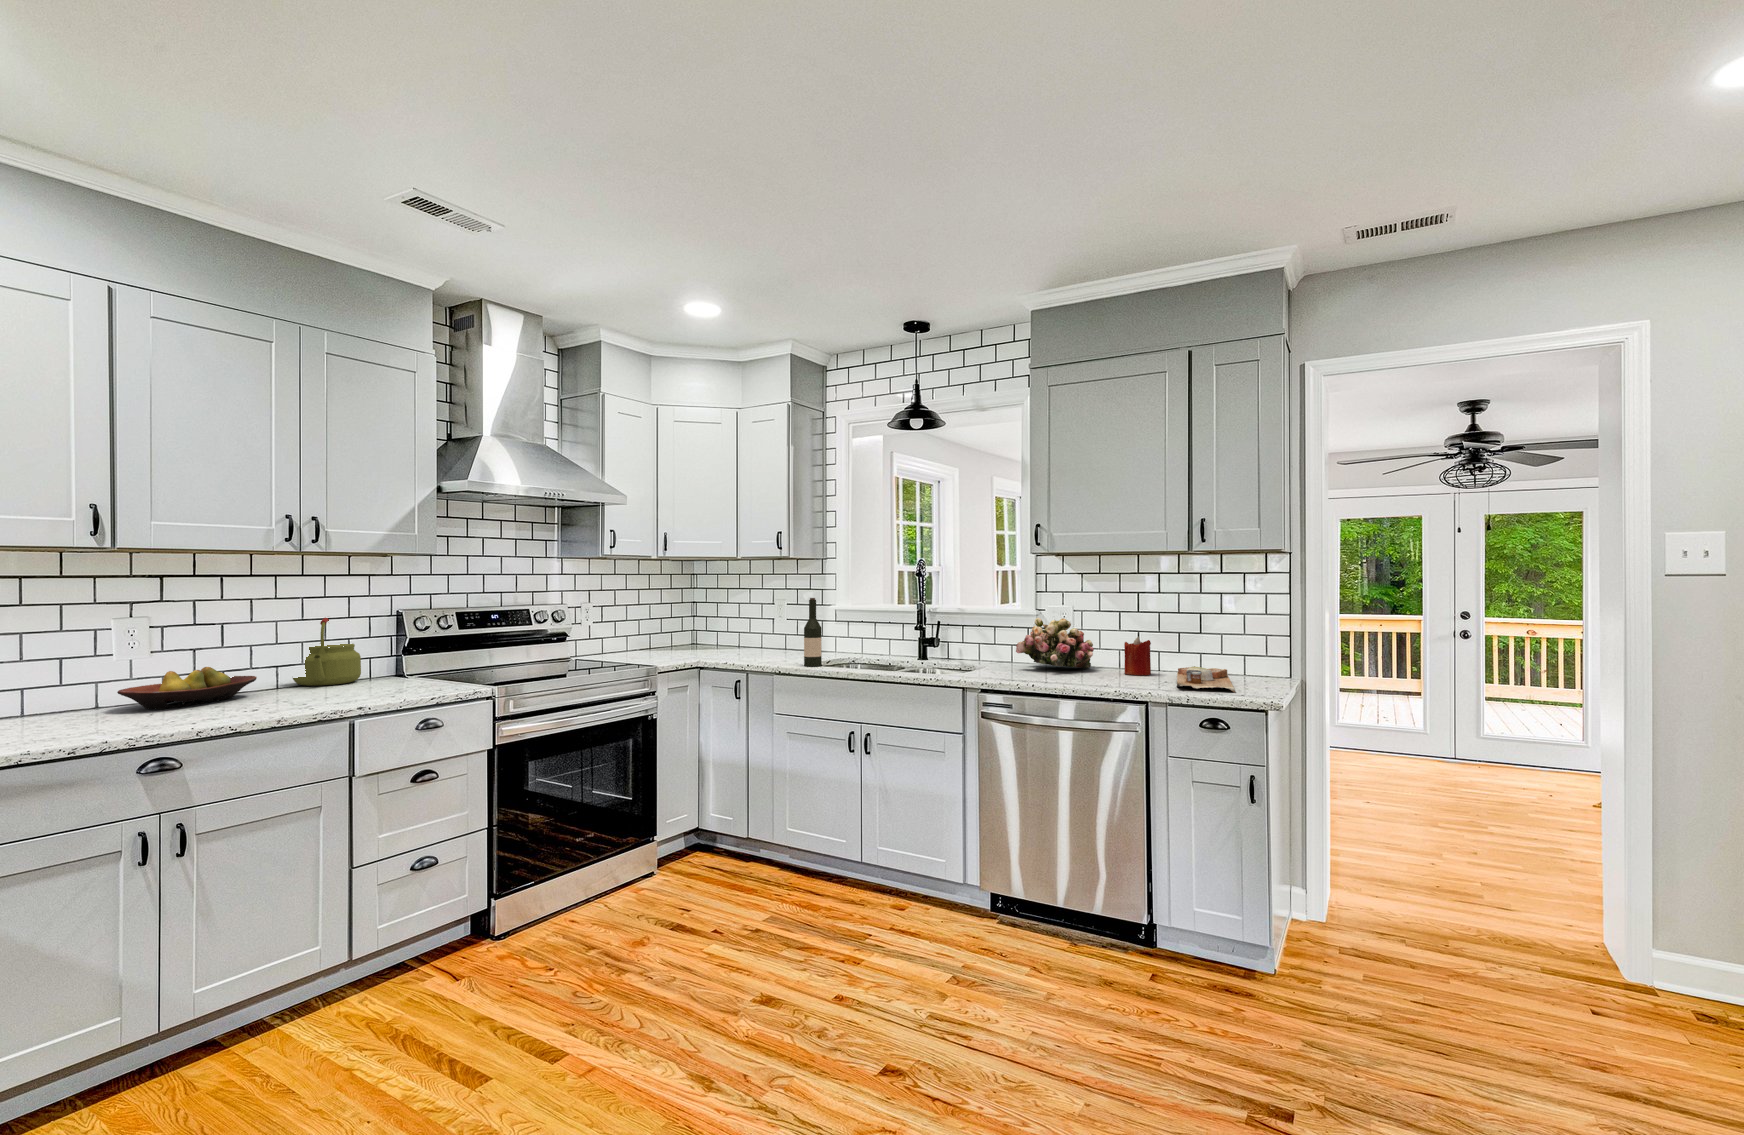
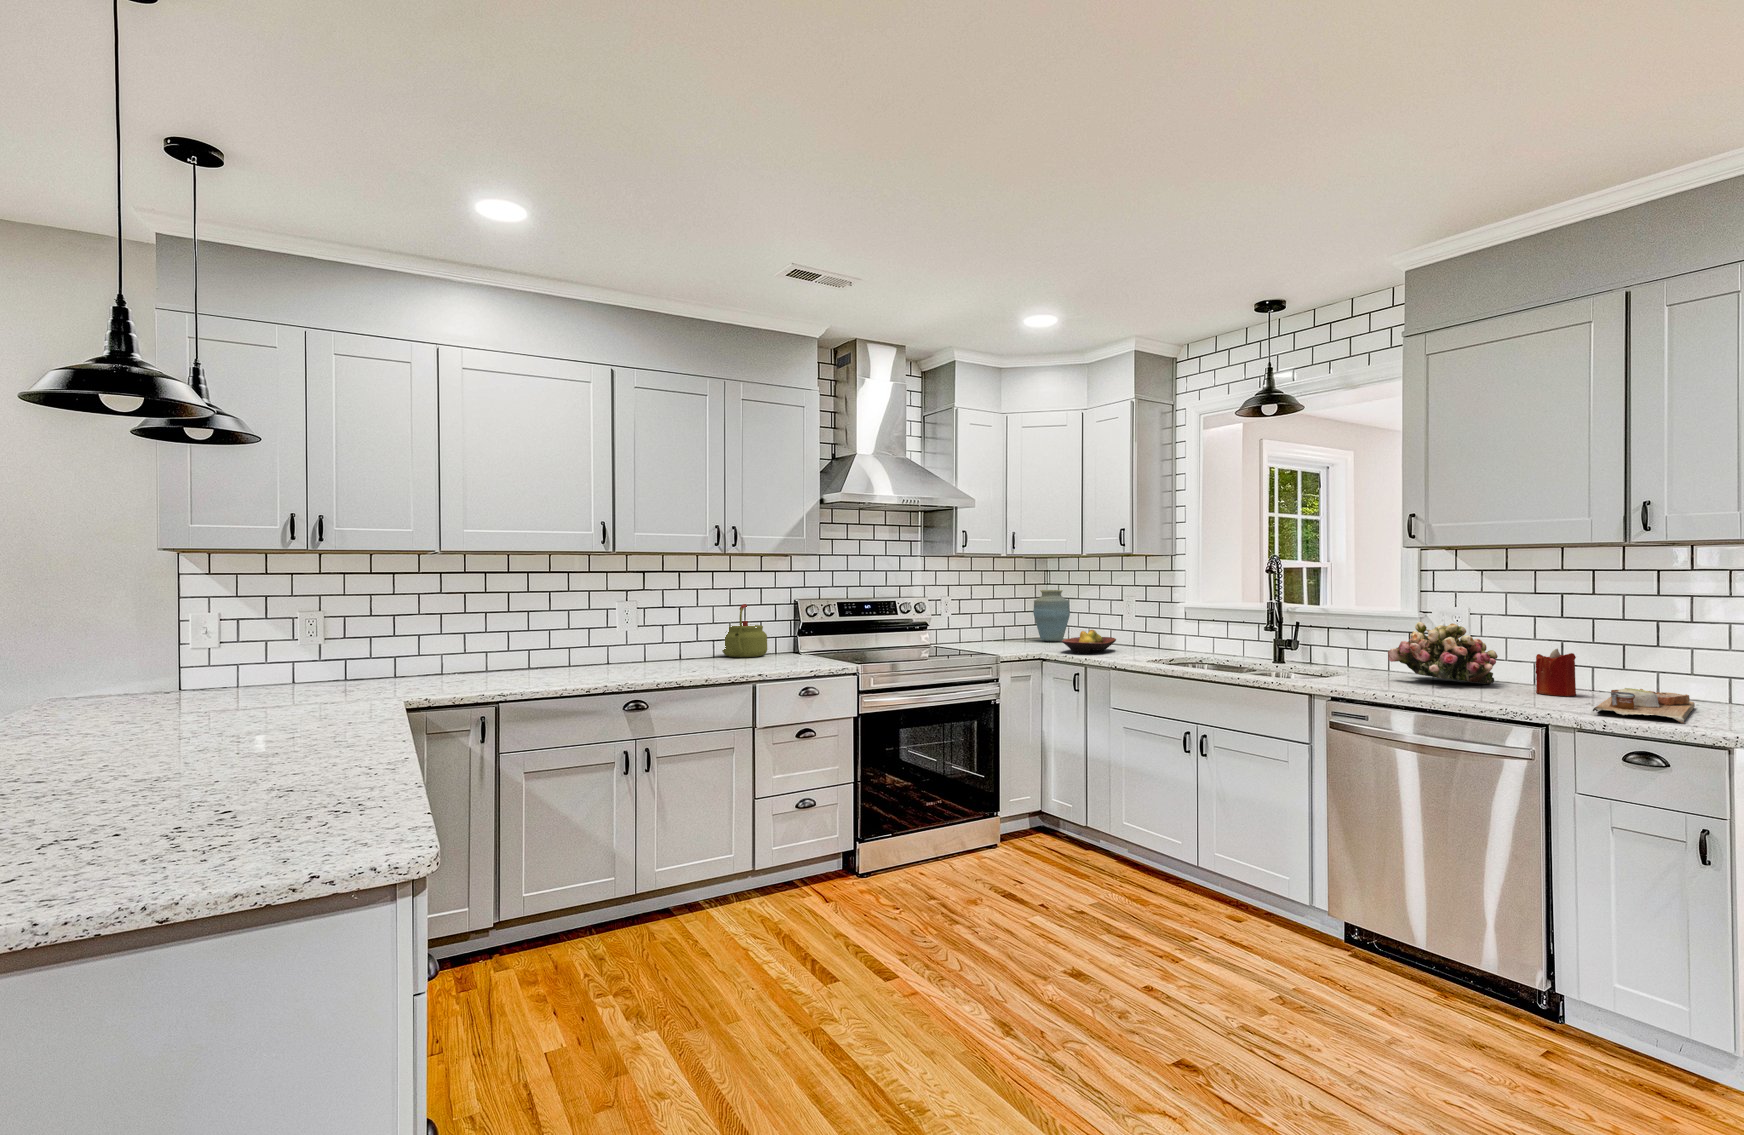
vase: none [680,594,718,647] -> present [1033,590,1070,642]
wine bottle: present [804,598,822,666] -> none [1142,595,1162,664]
fruit bowl: present [117,667,257,710] -> present [1062,630,1116,654]

